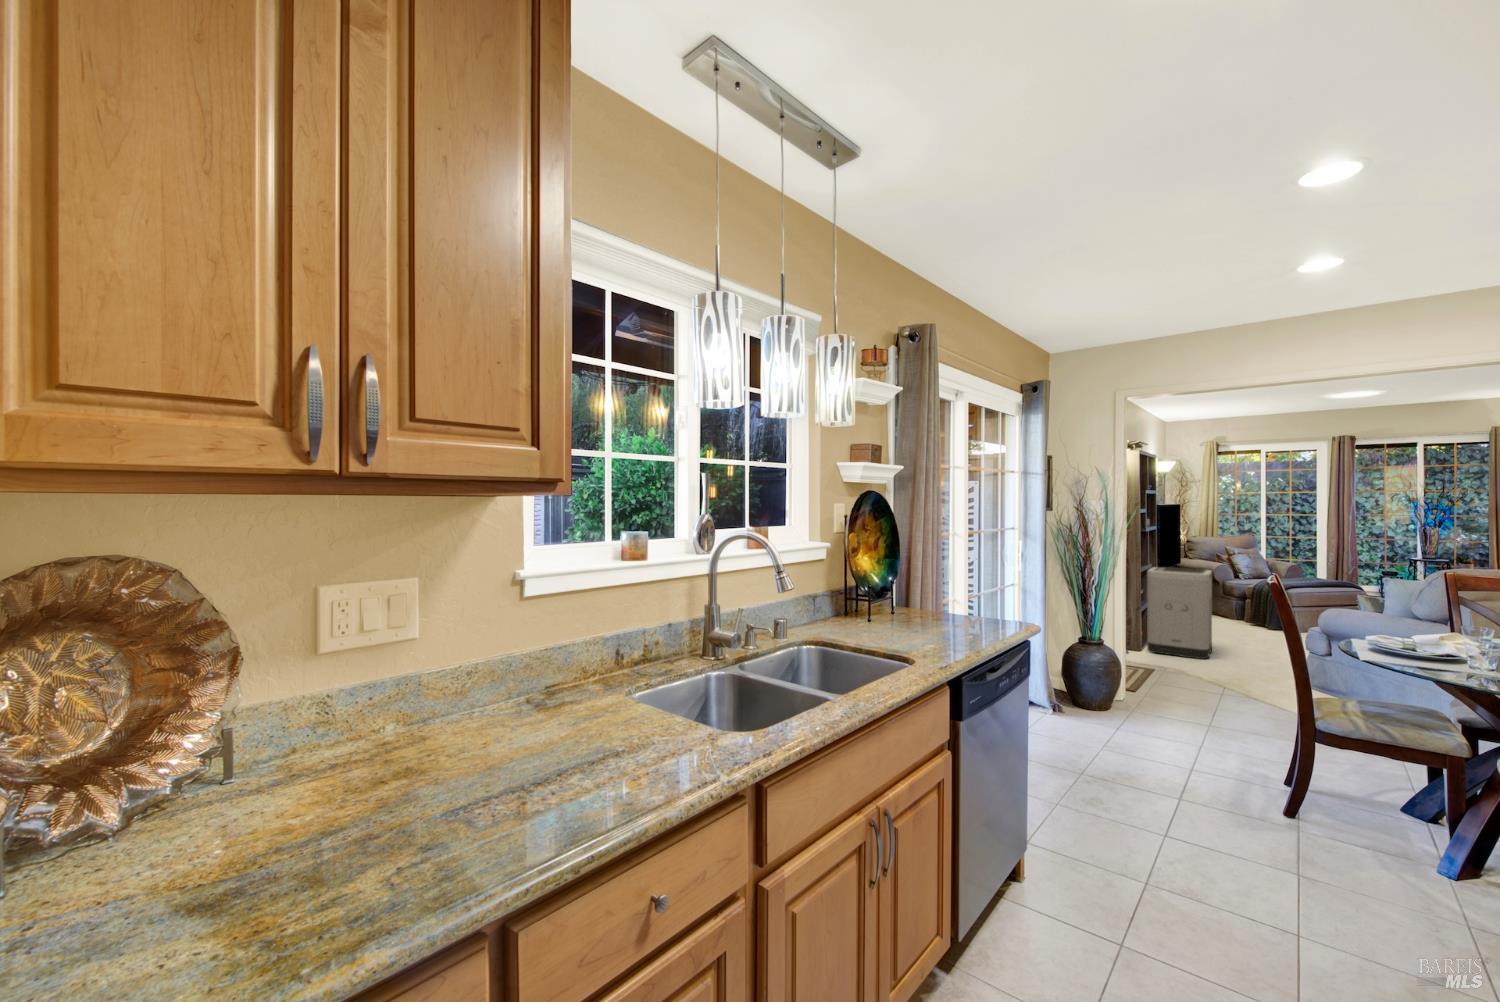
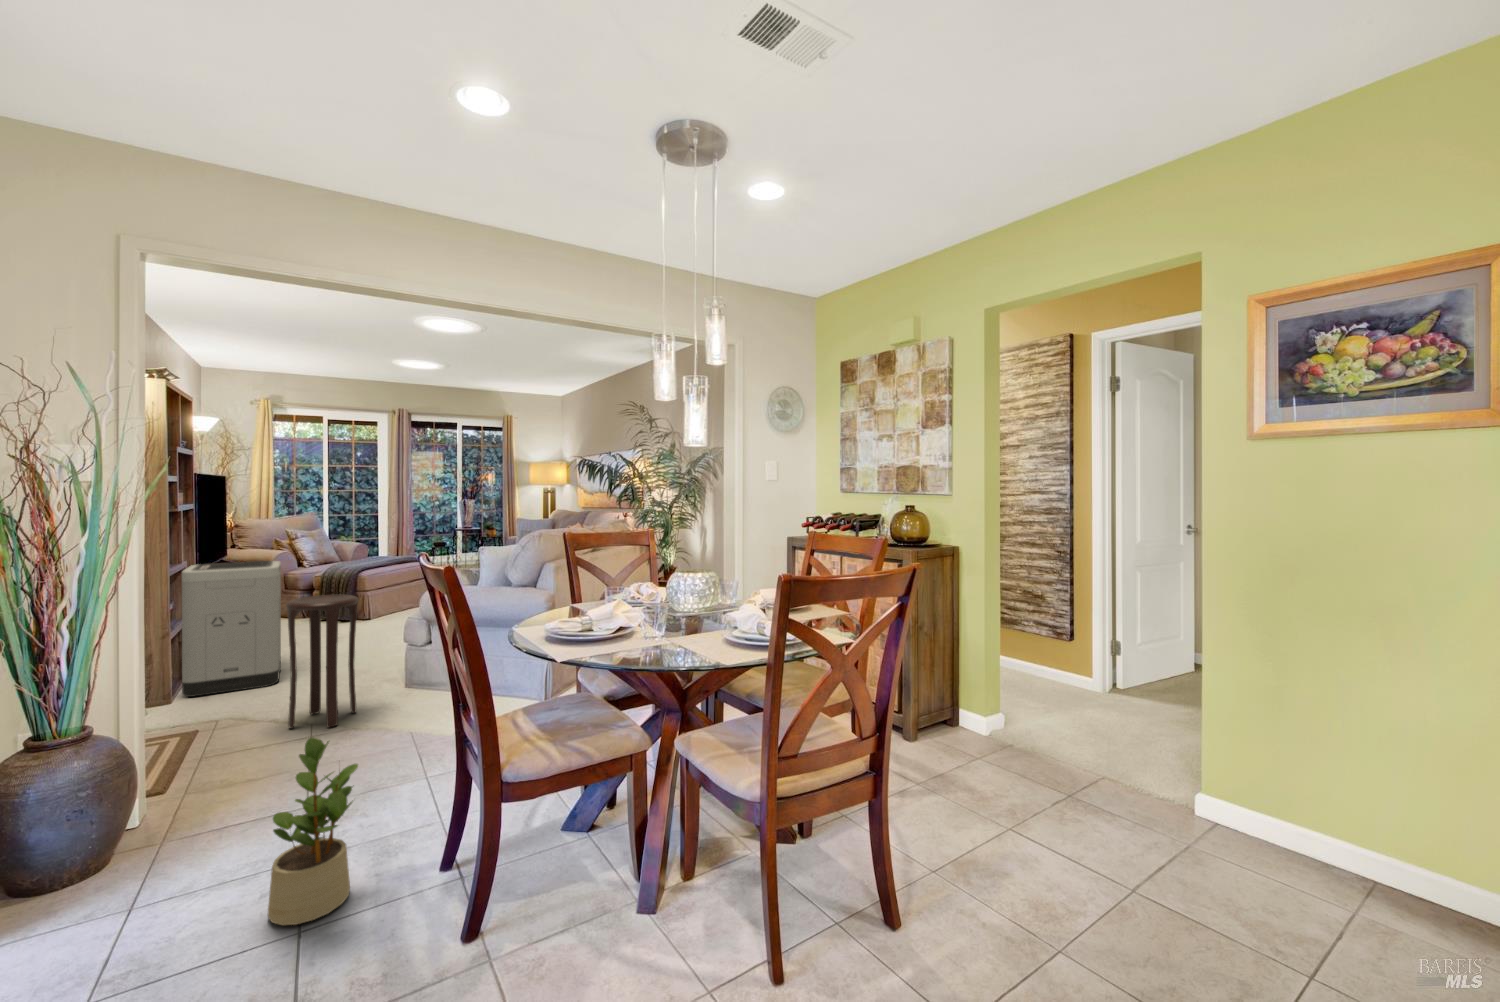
stool: none [1208,597,1262,694] -> present [286,595,358,728]
potted plant: none [1178,669,1232,769] -> present [268,737,358,925]

